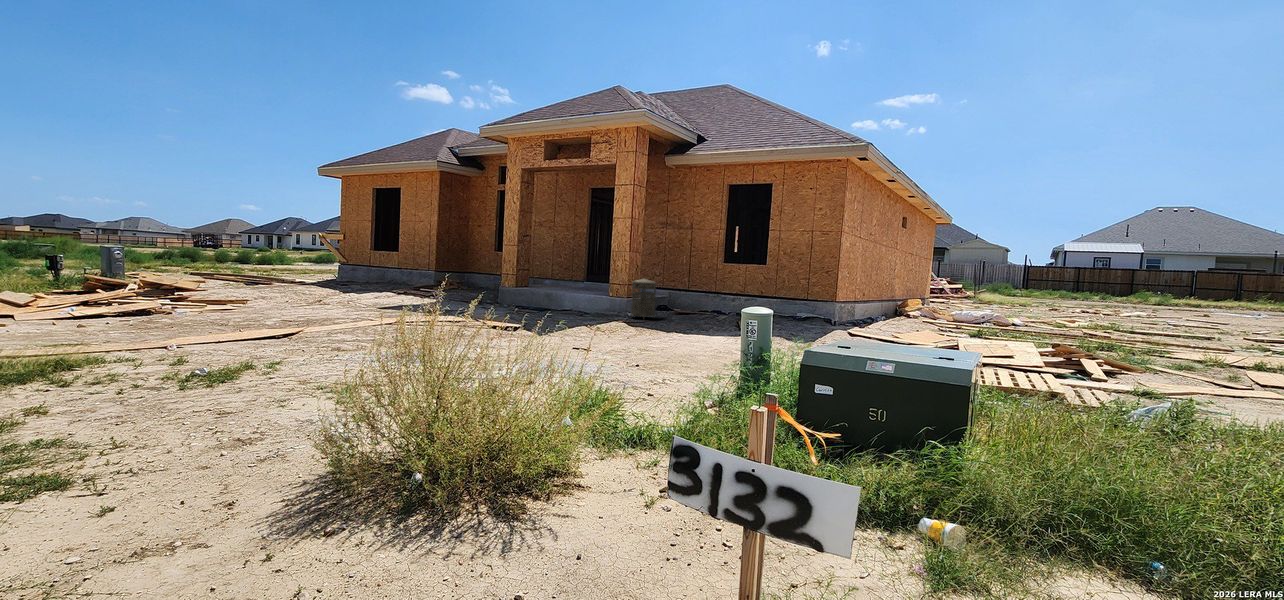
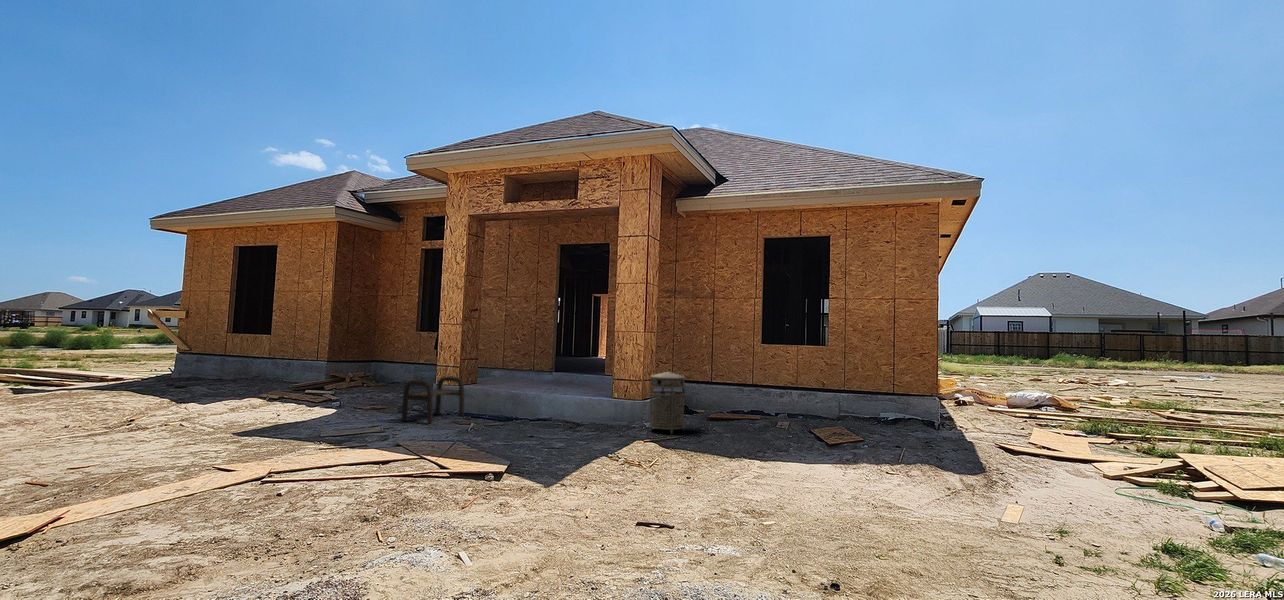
bench: none [477,280,518,308] -> present [402,376,464,423]

